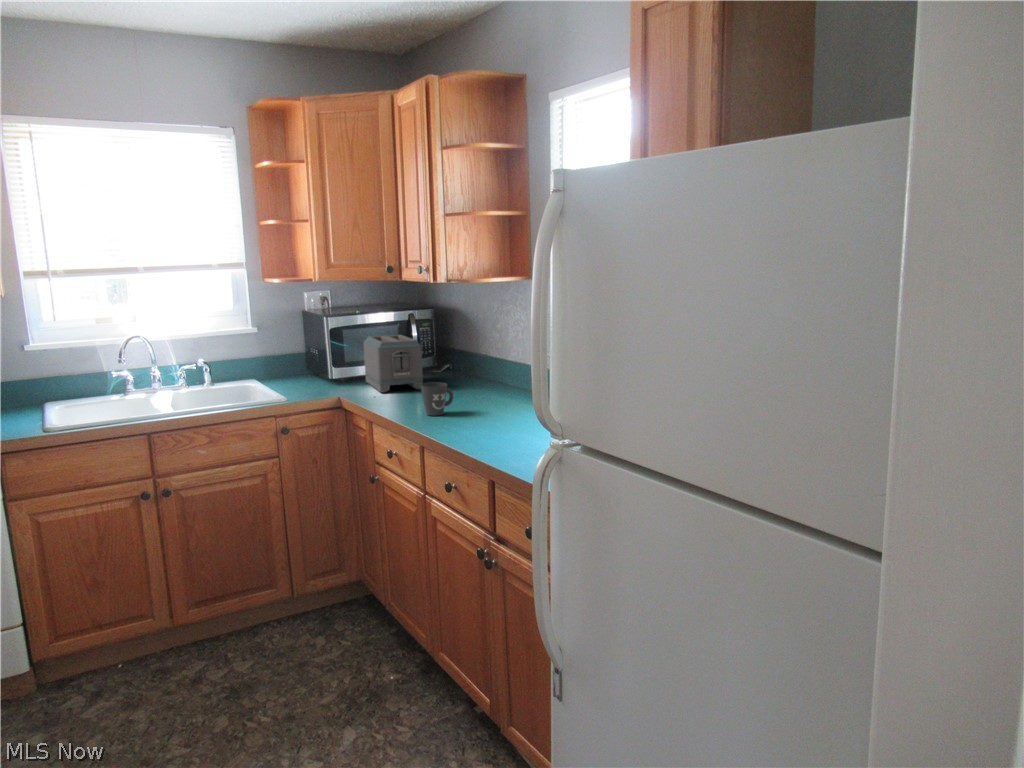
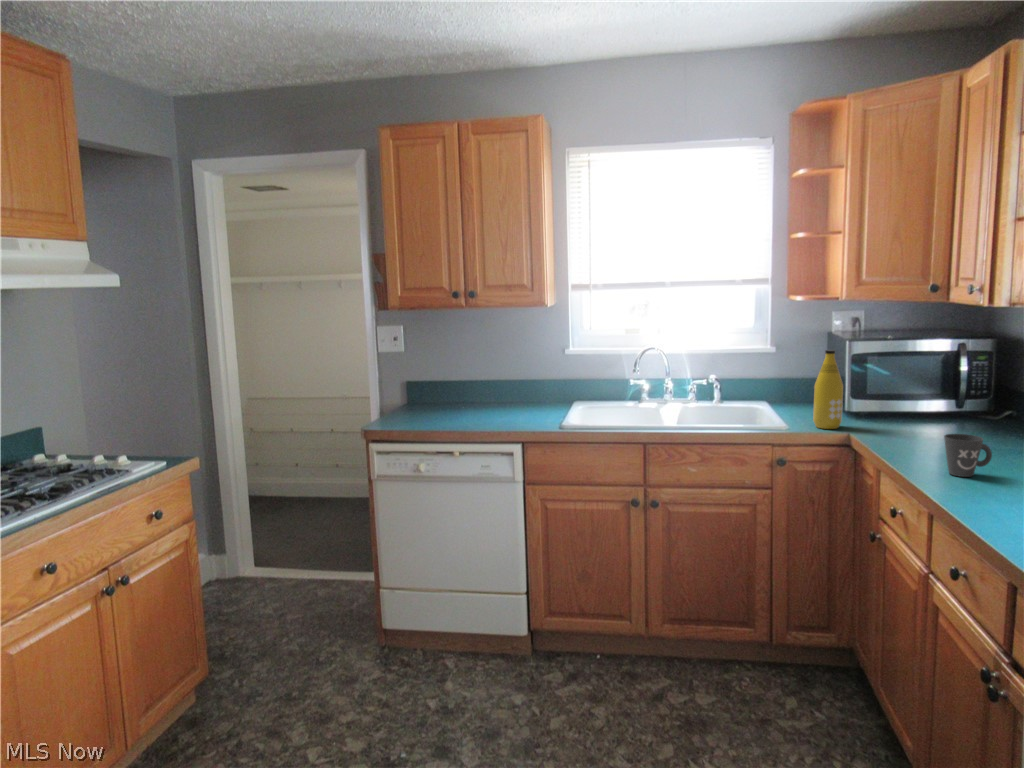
bottle: none [305,325,331,395] -> present [813,350,843,429]
toaster: present [363,335,423,393] -> none [889,367,965,439]

